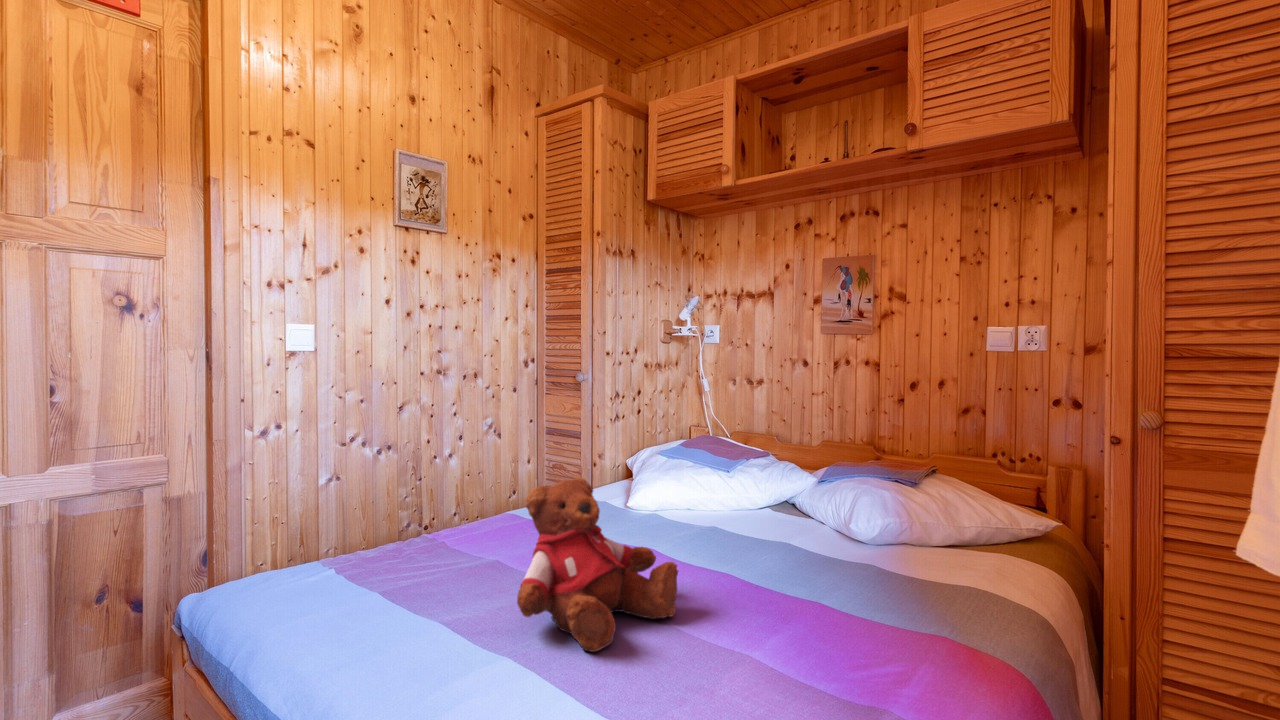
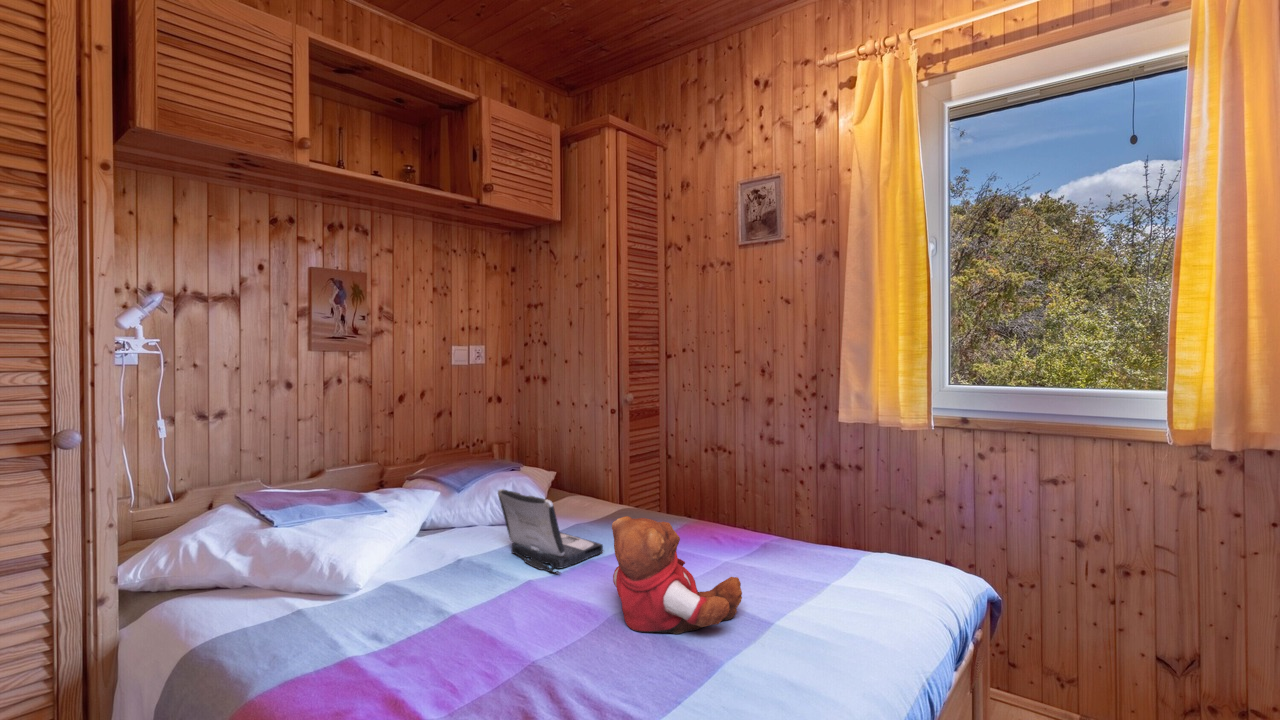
laptop: none [705,467,830,579] -> present [498,489,603,574]

